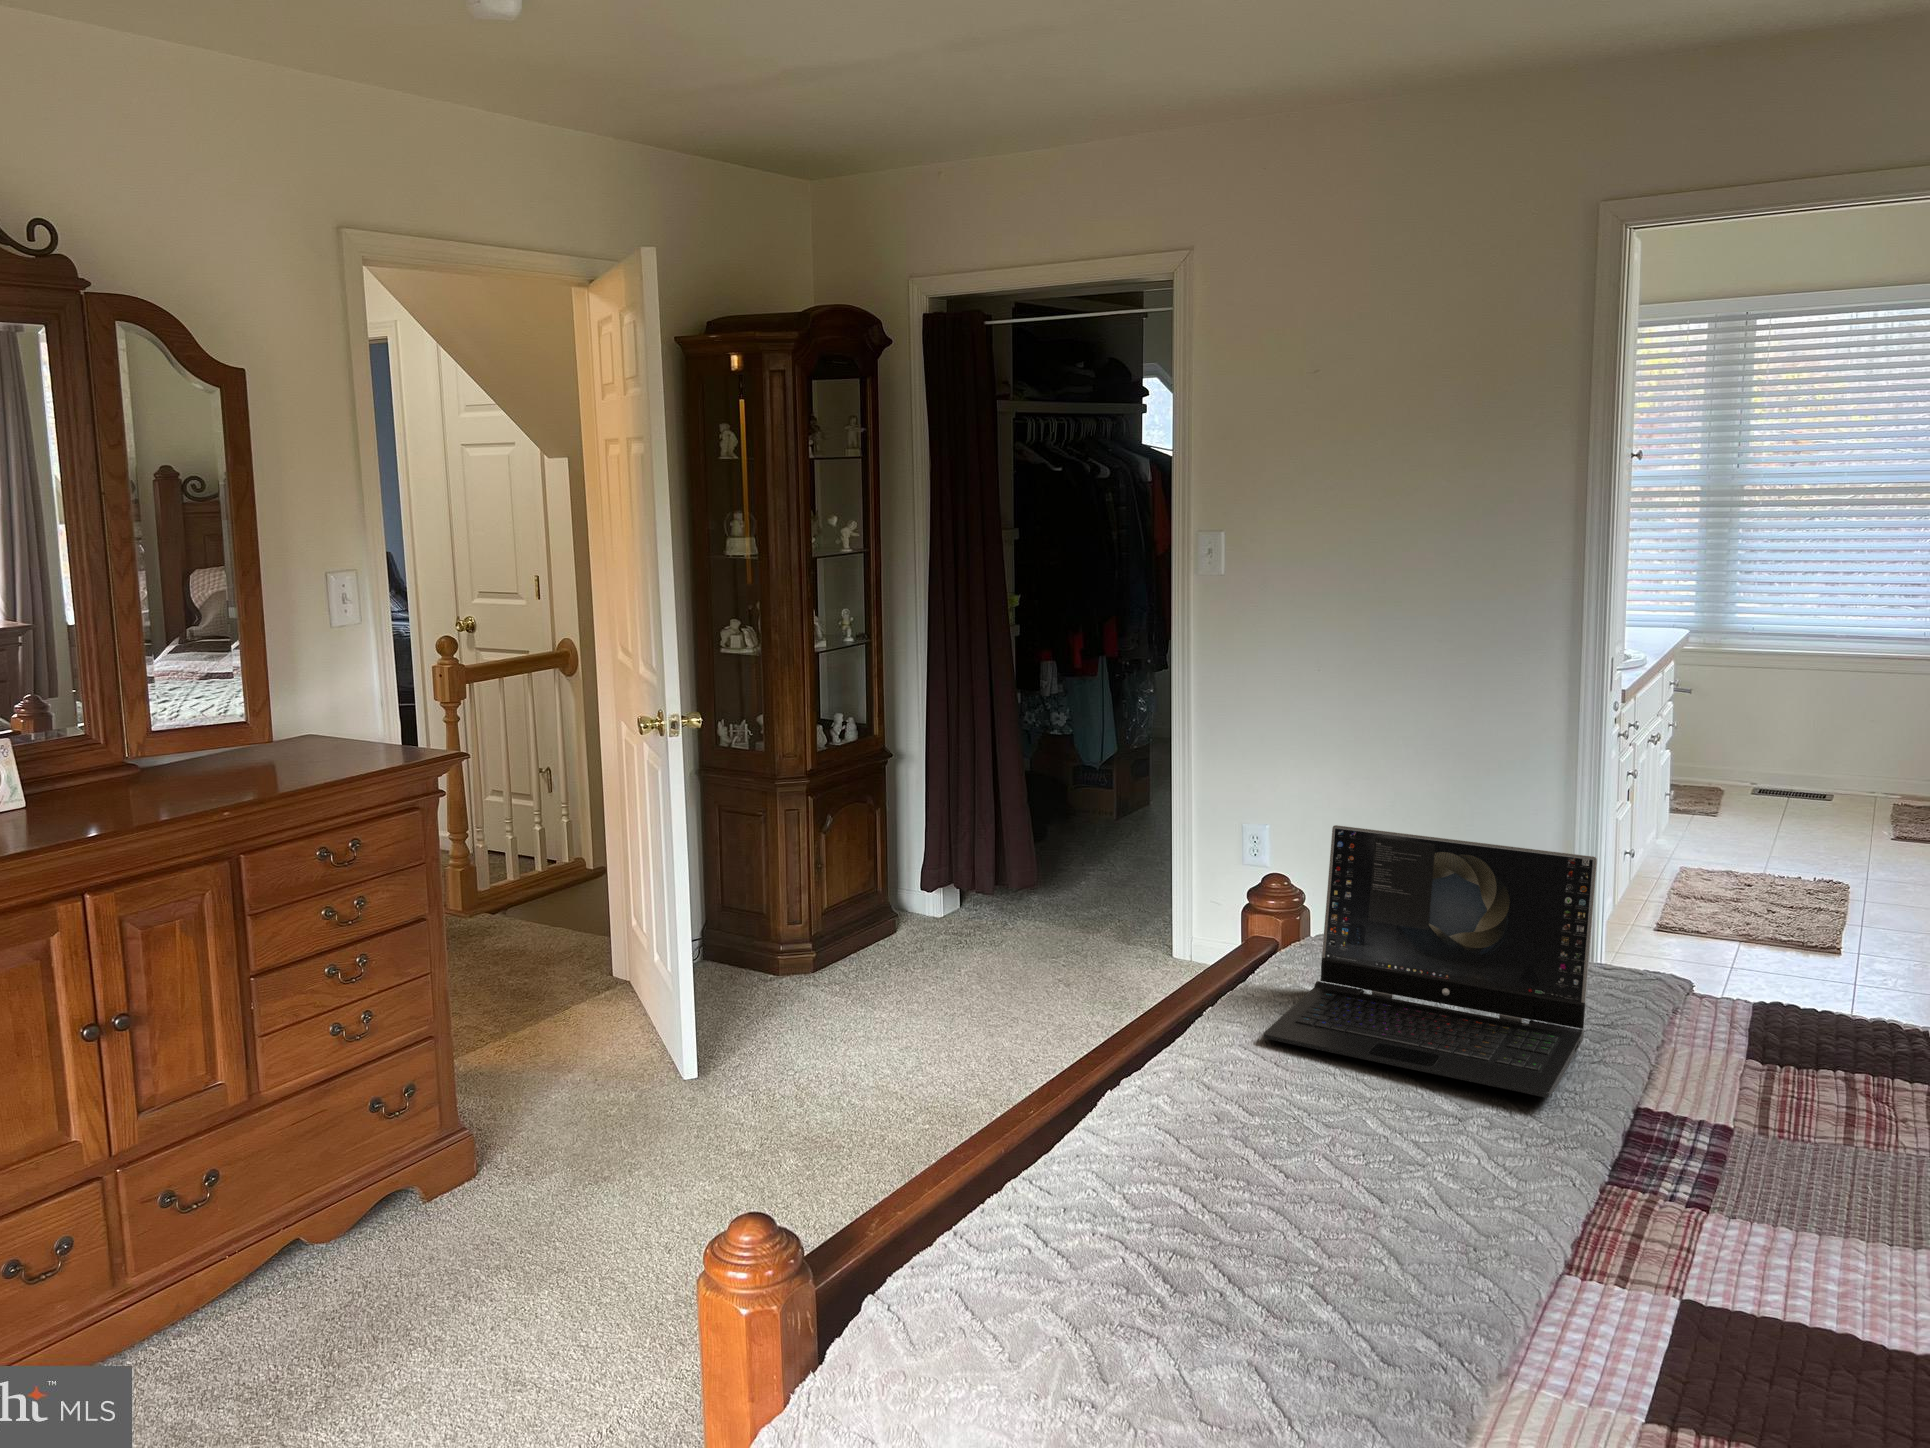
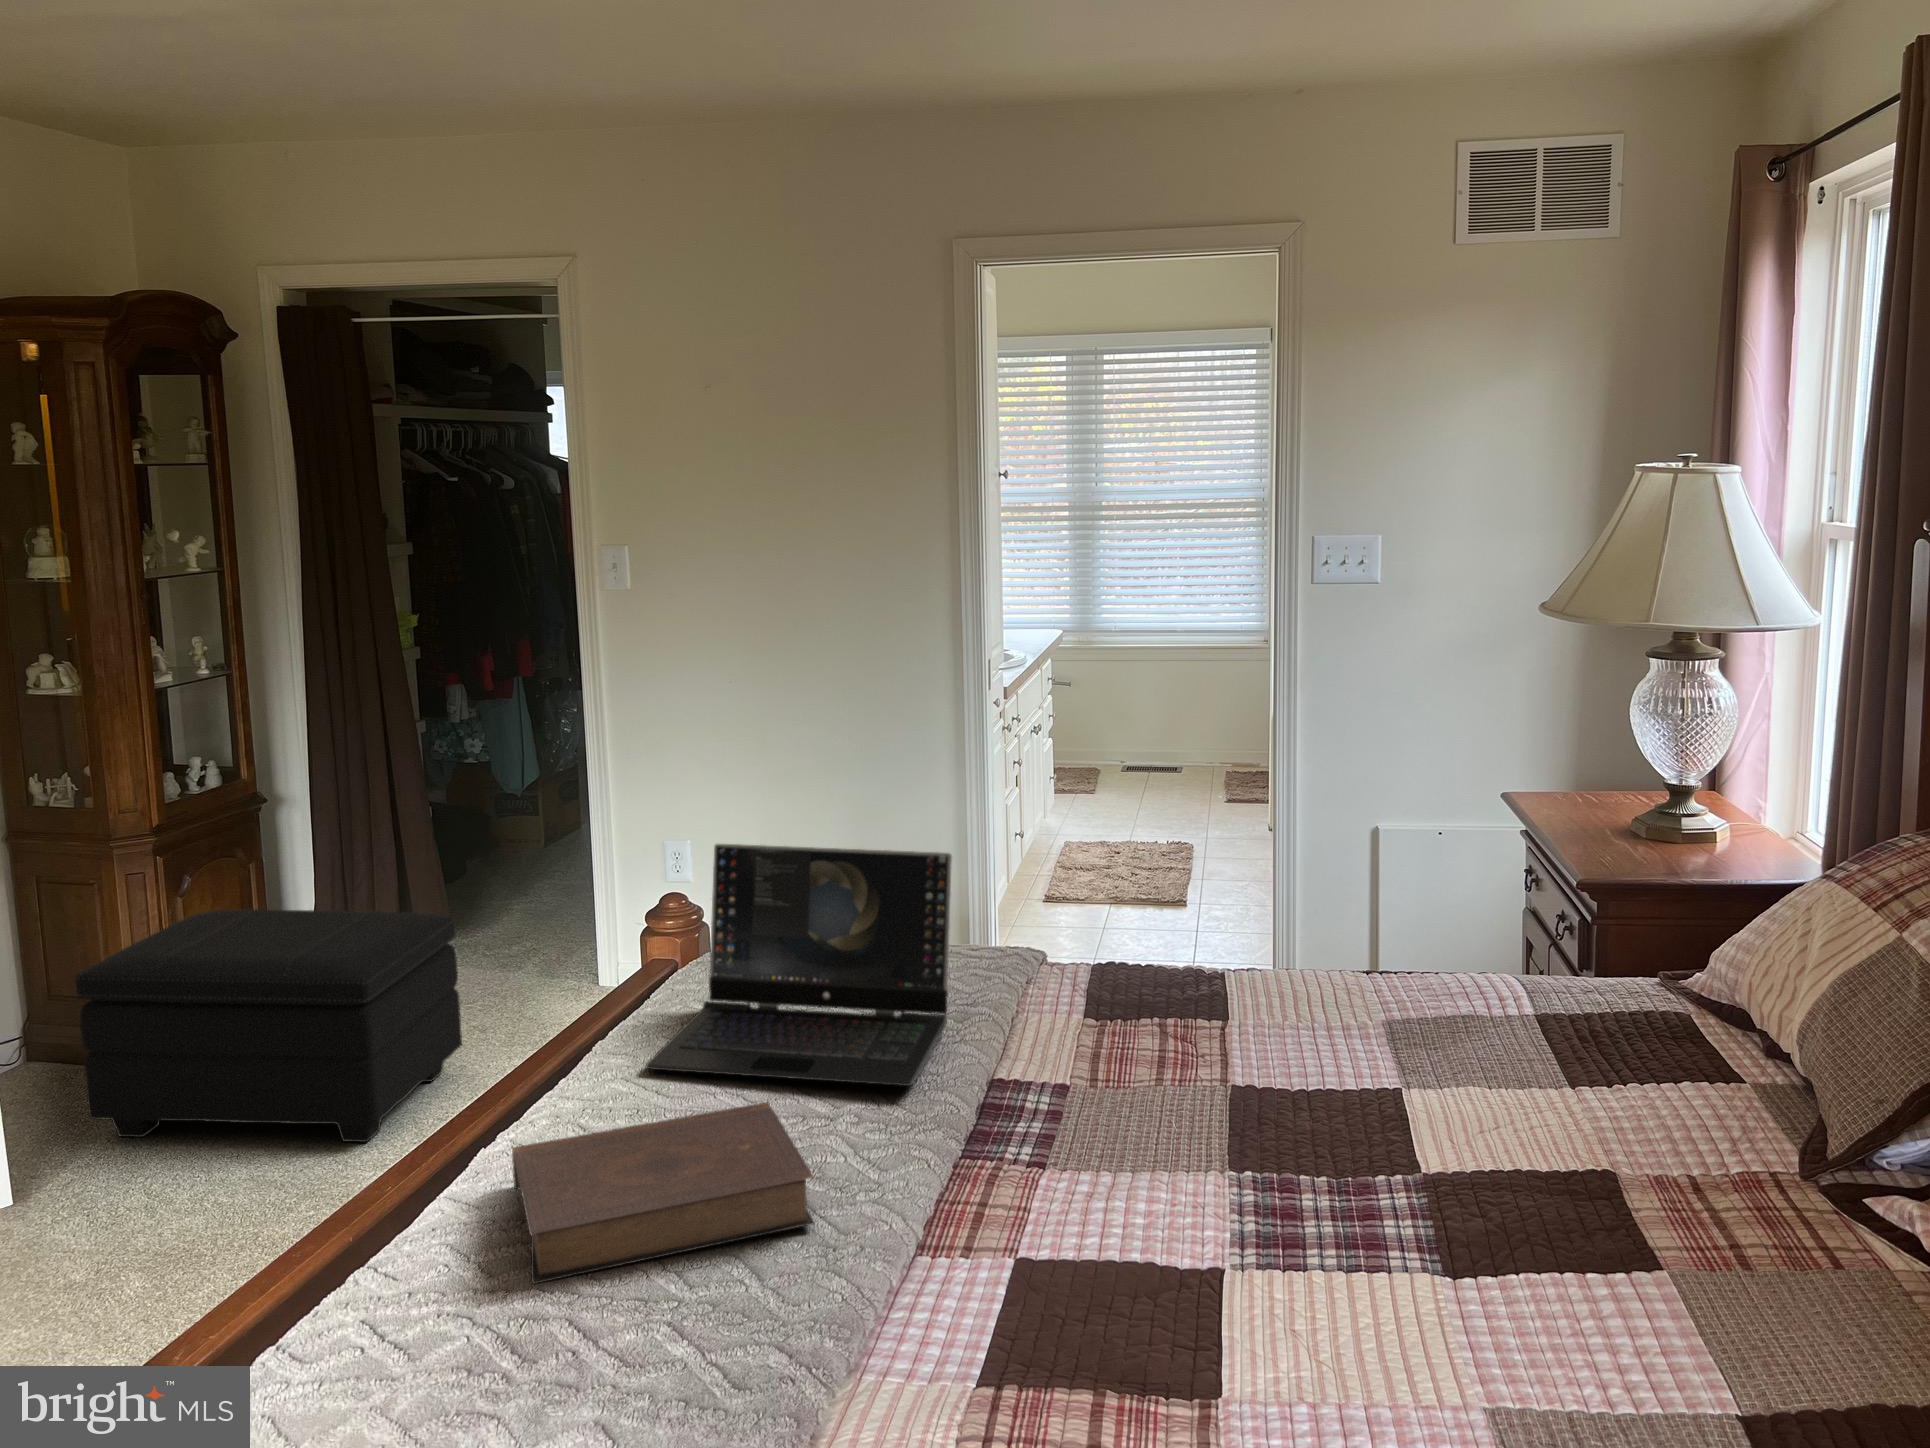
footstool: none [751,850,1051,1071] -> present [75,908,462,1142]
book: none [1148,1089,1456,1221] -> present [512,1102,815,1284]

